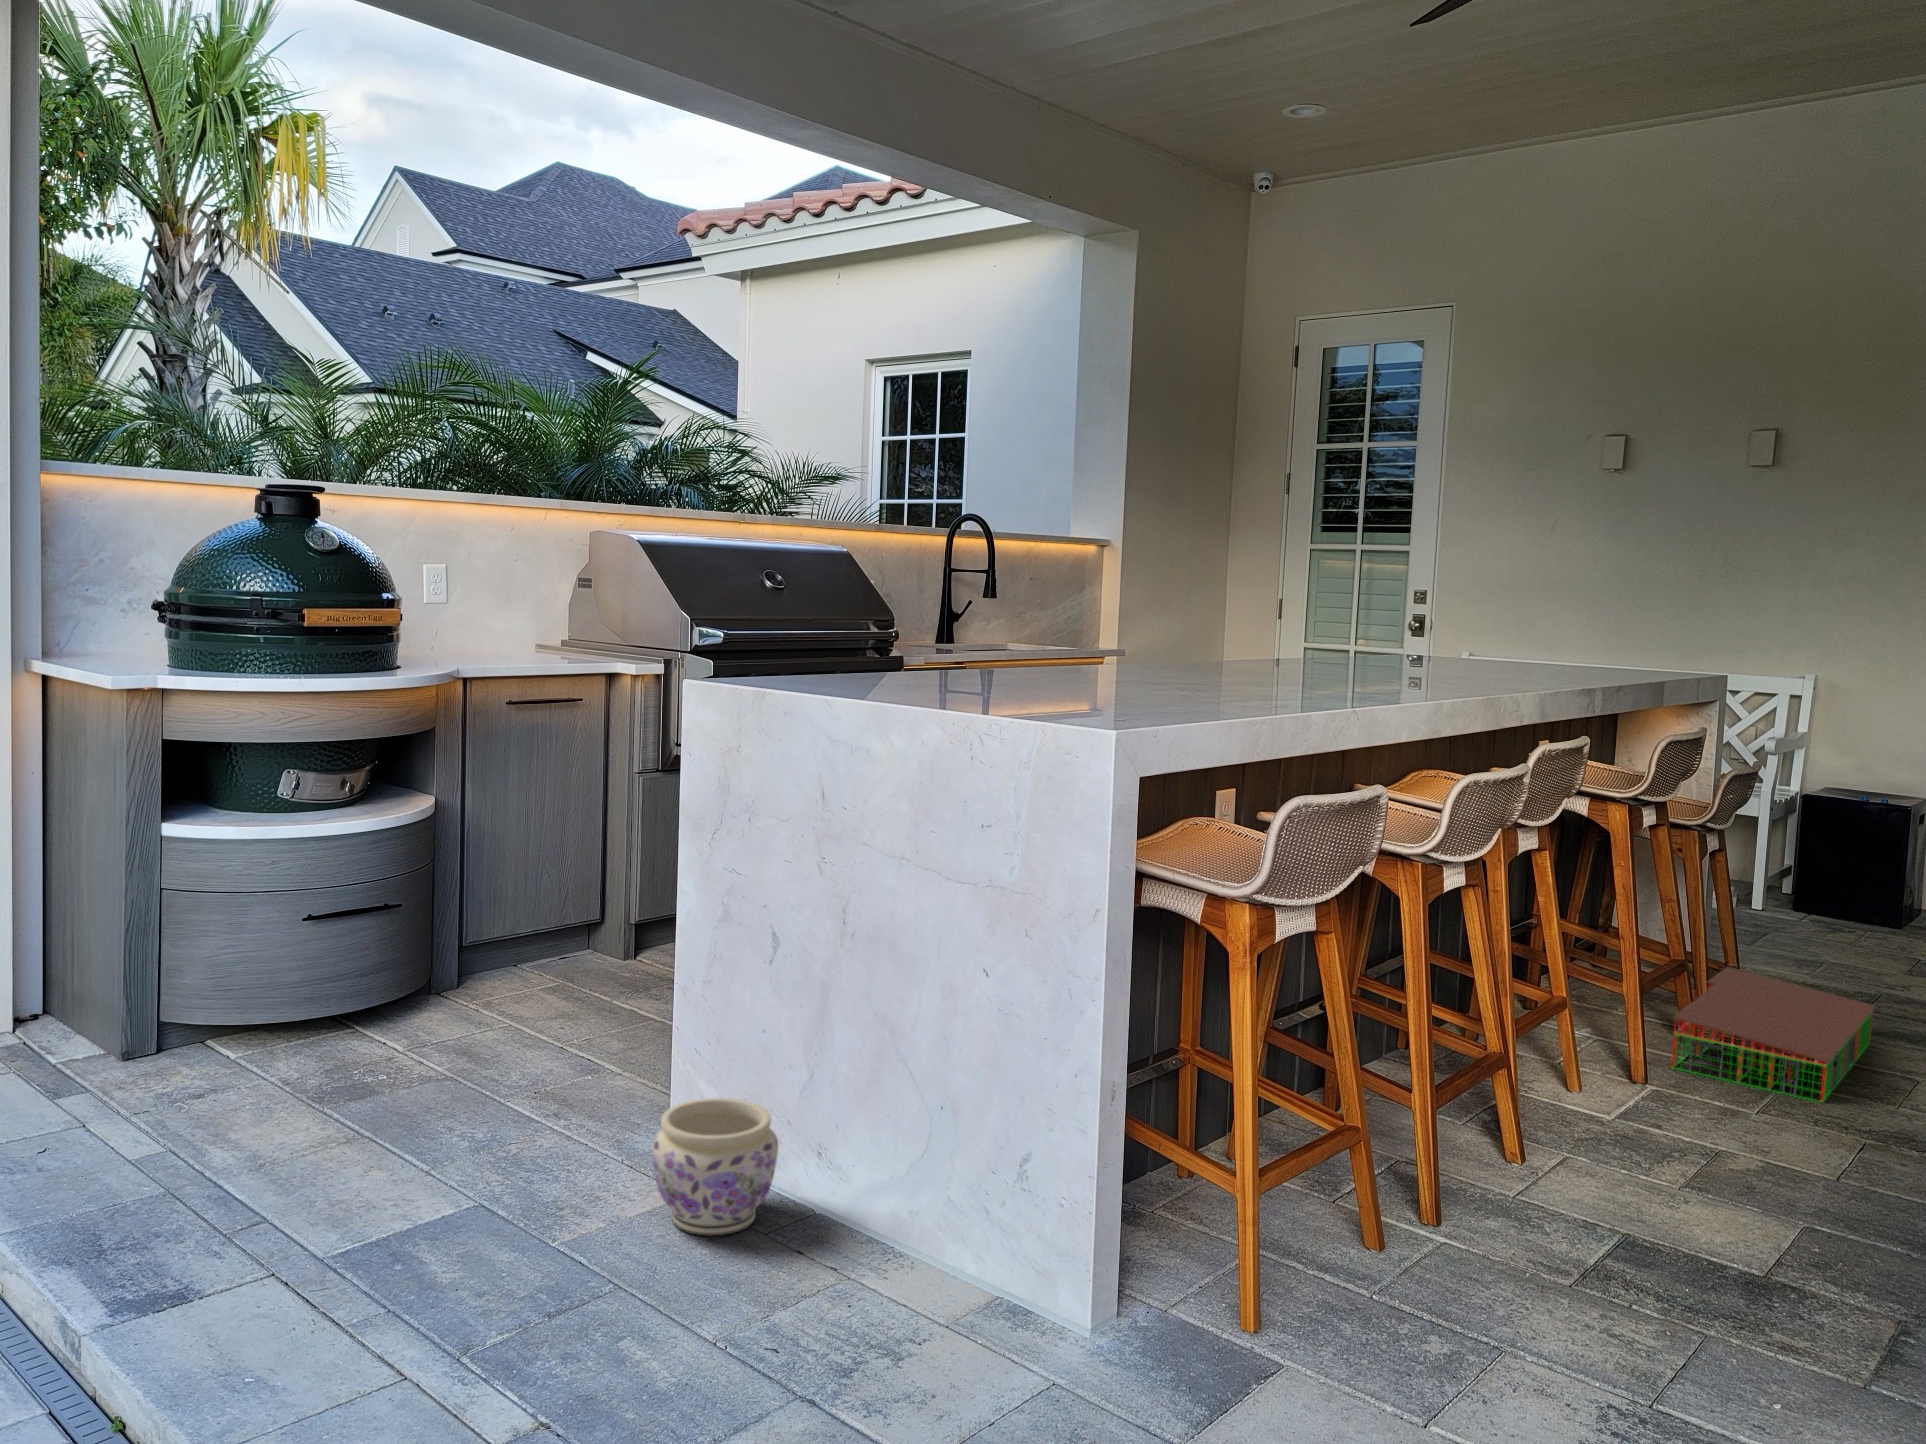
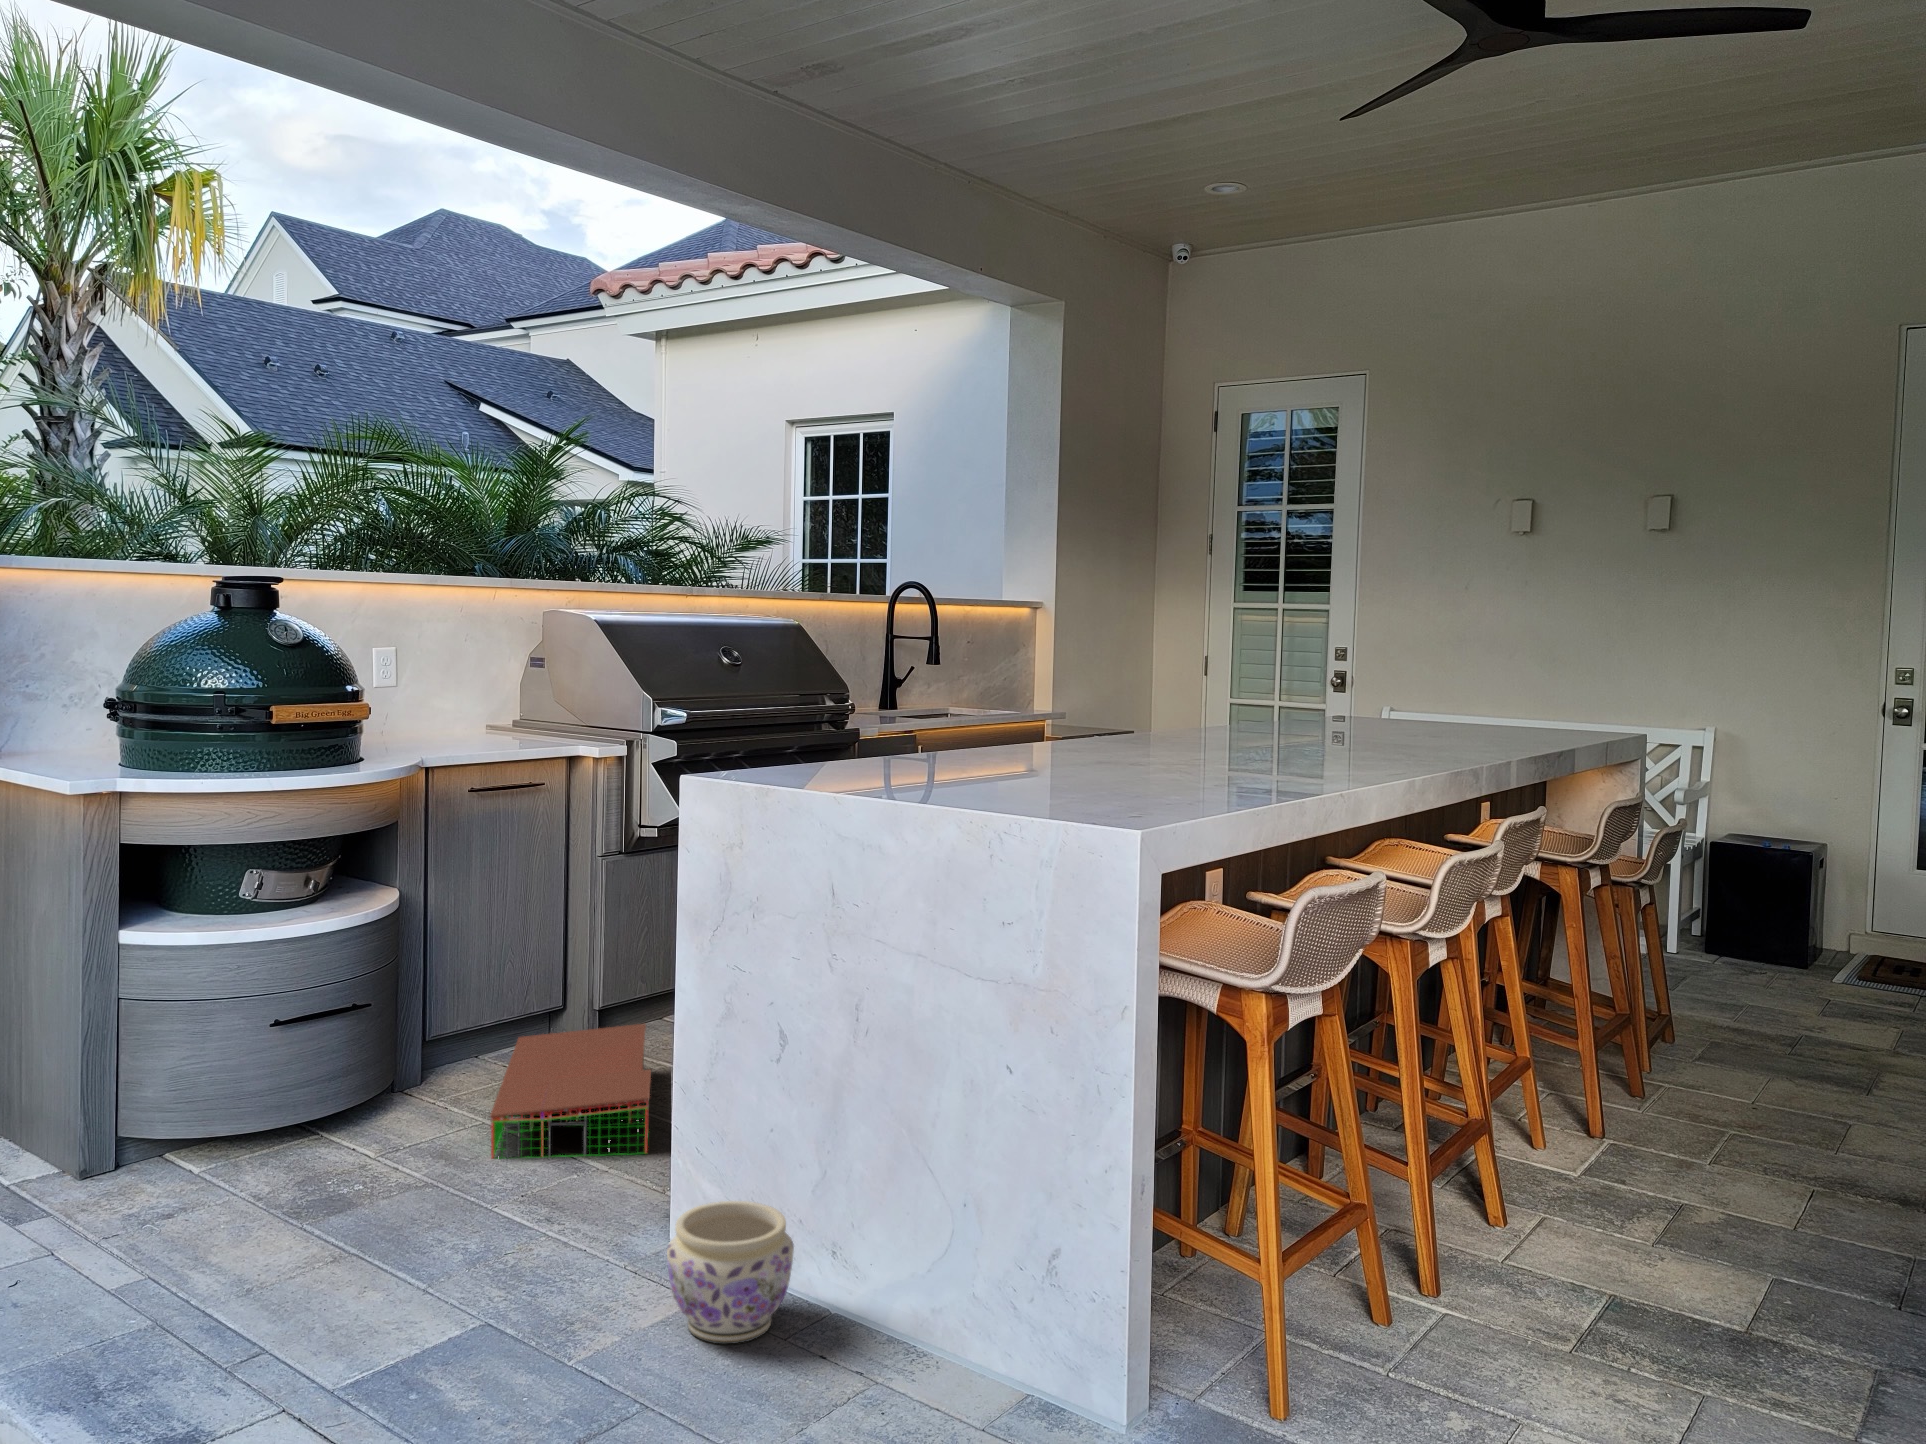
storage bin: present [1671,967,1876,1102] -> present [490,1024,651,1159]

